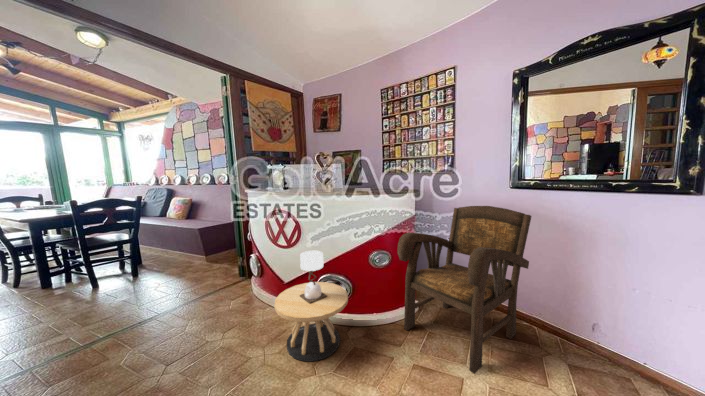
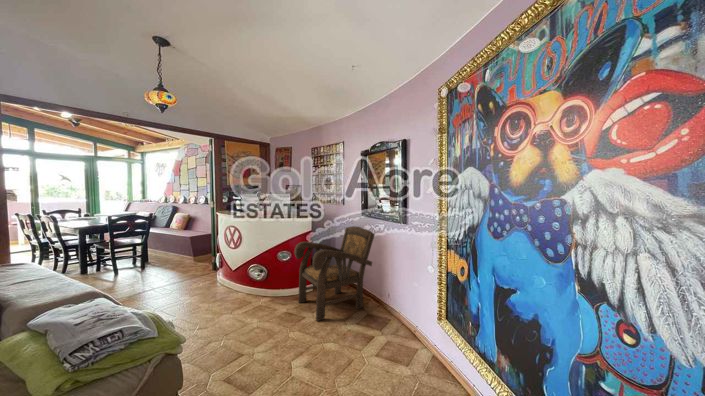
side table: present [274,251,348,361] -> none [215,250,262,313]

